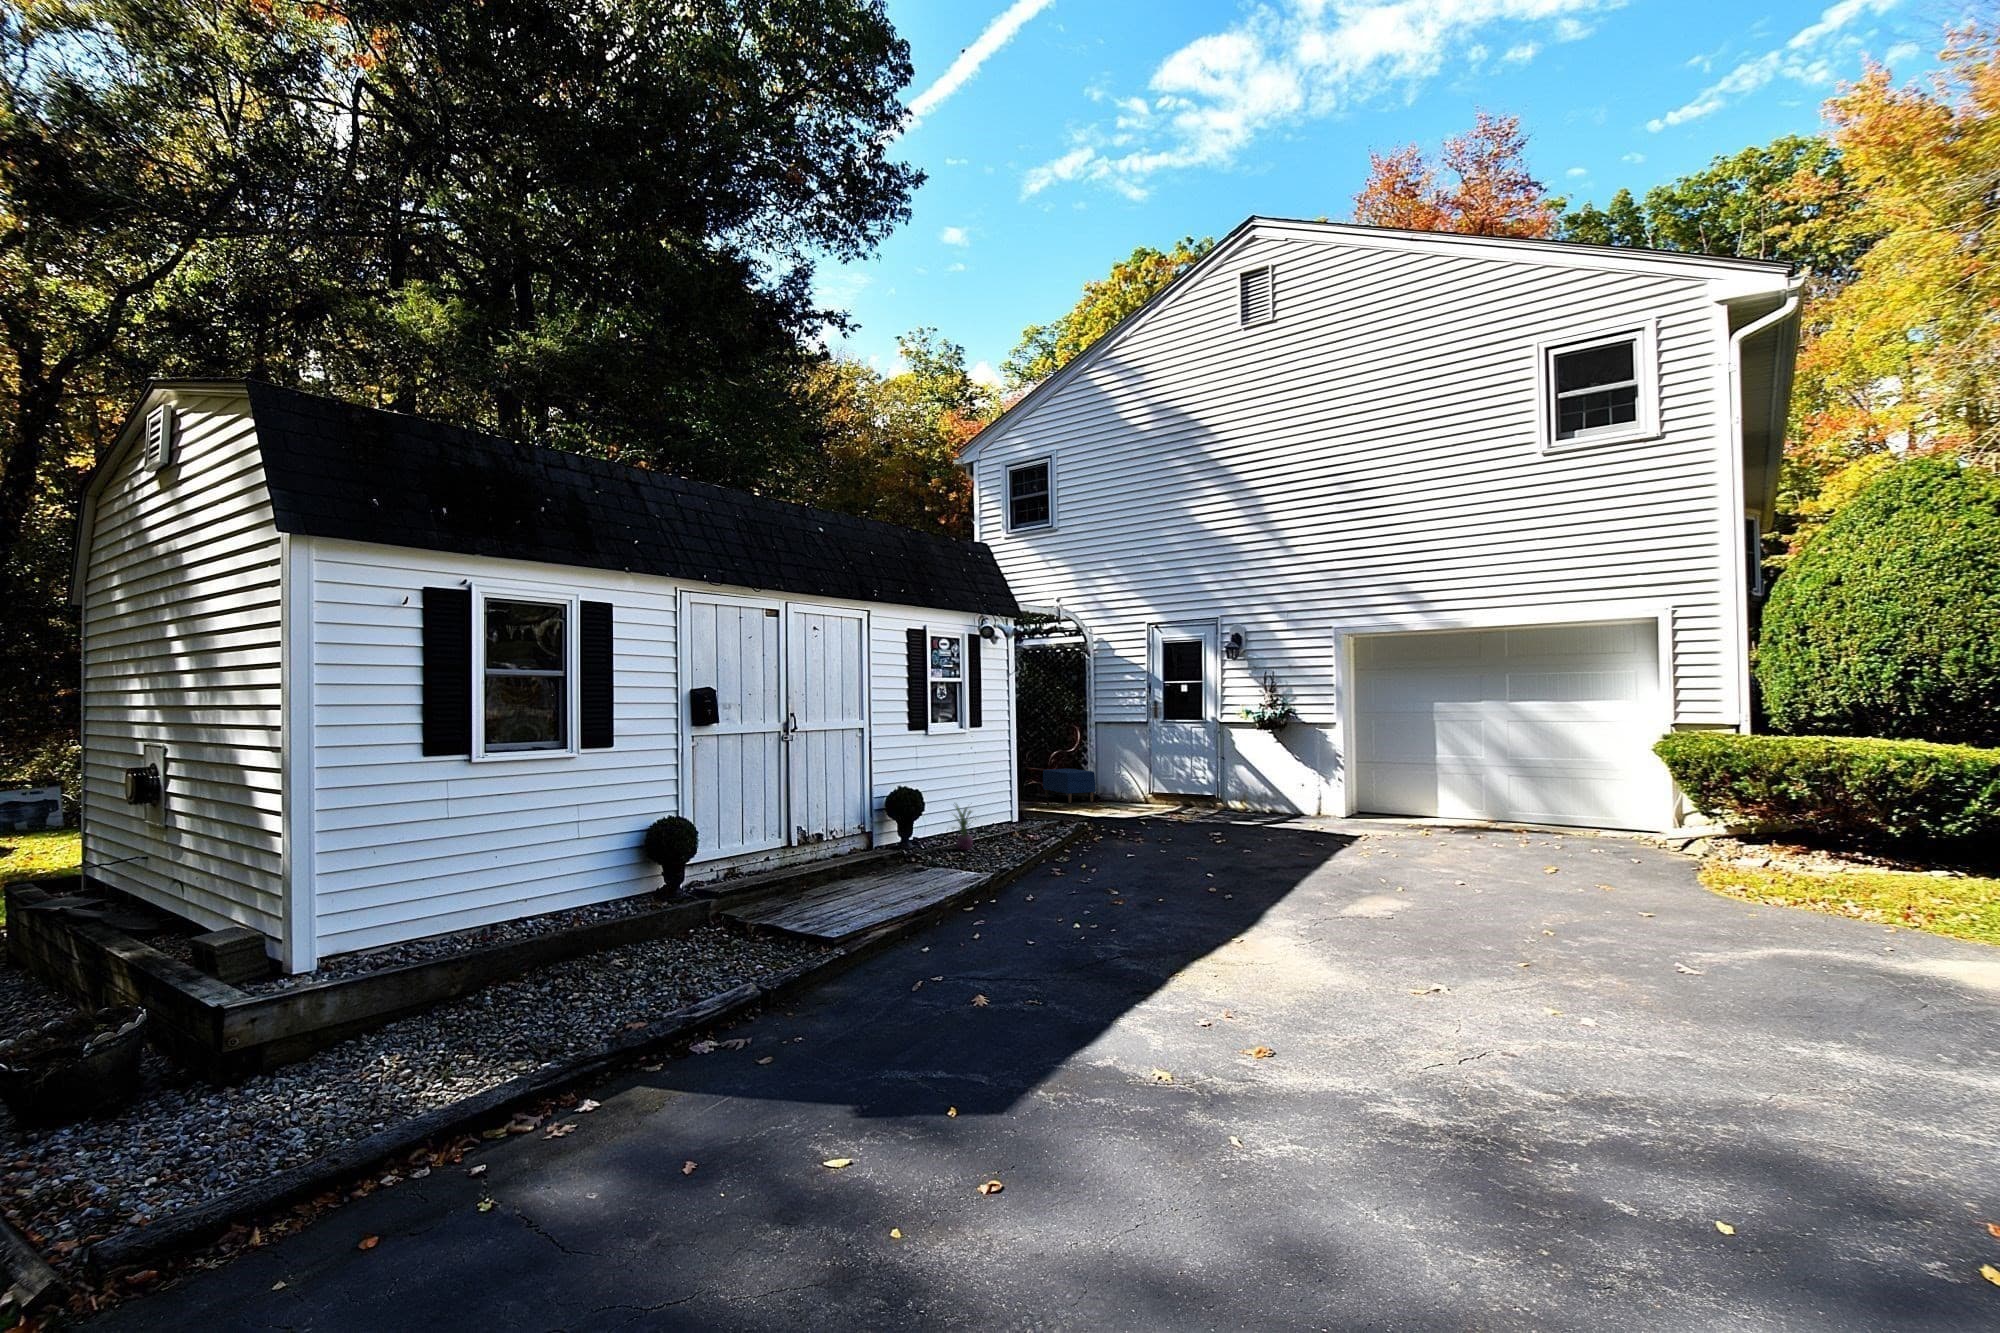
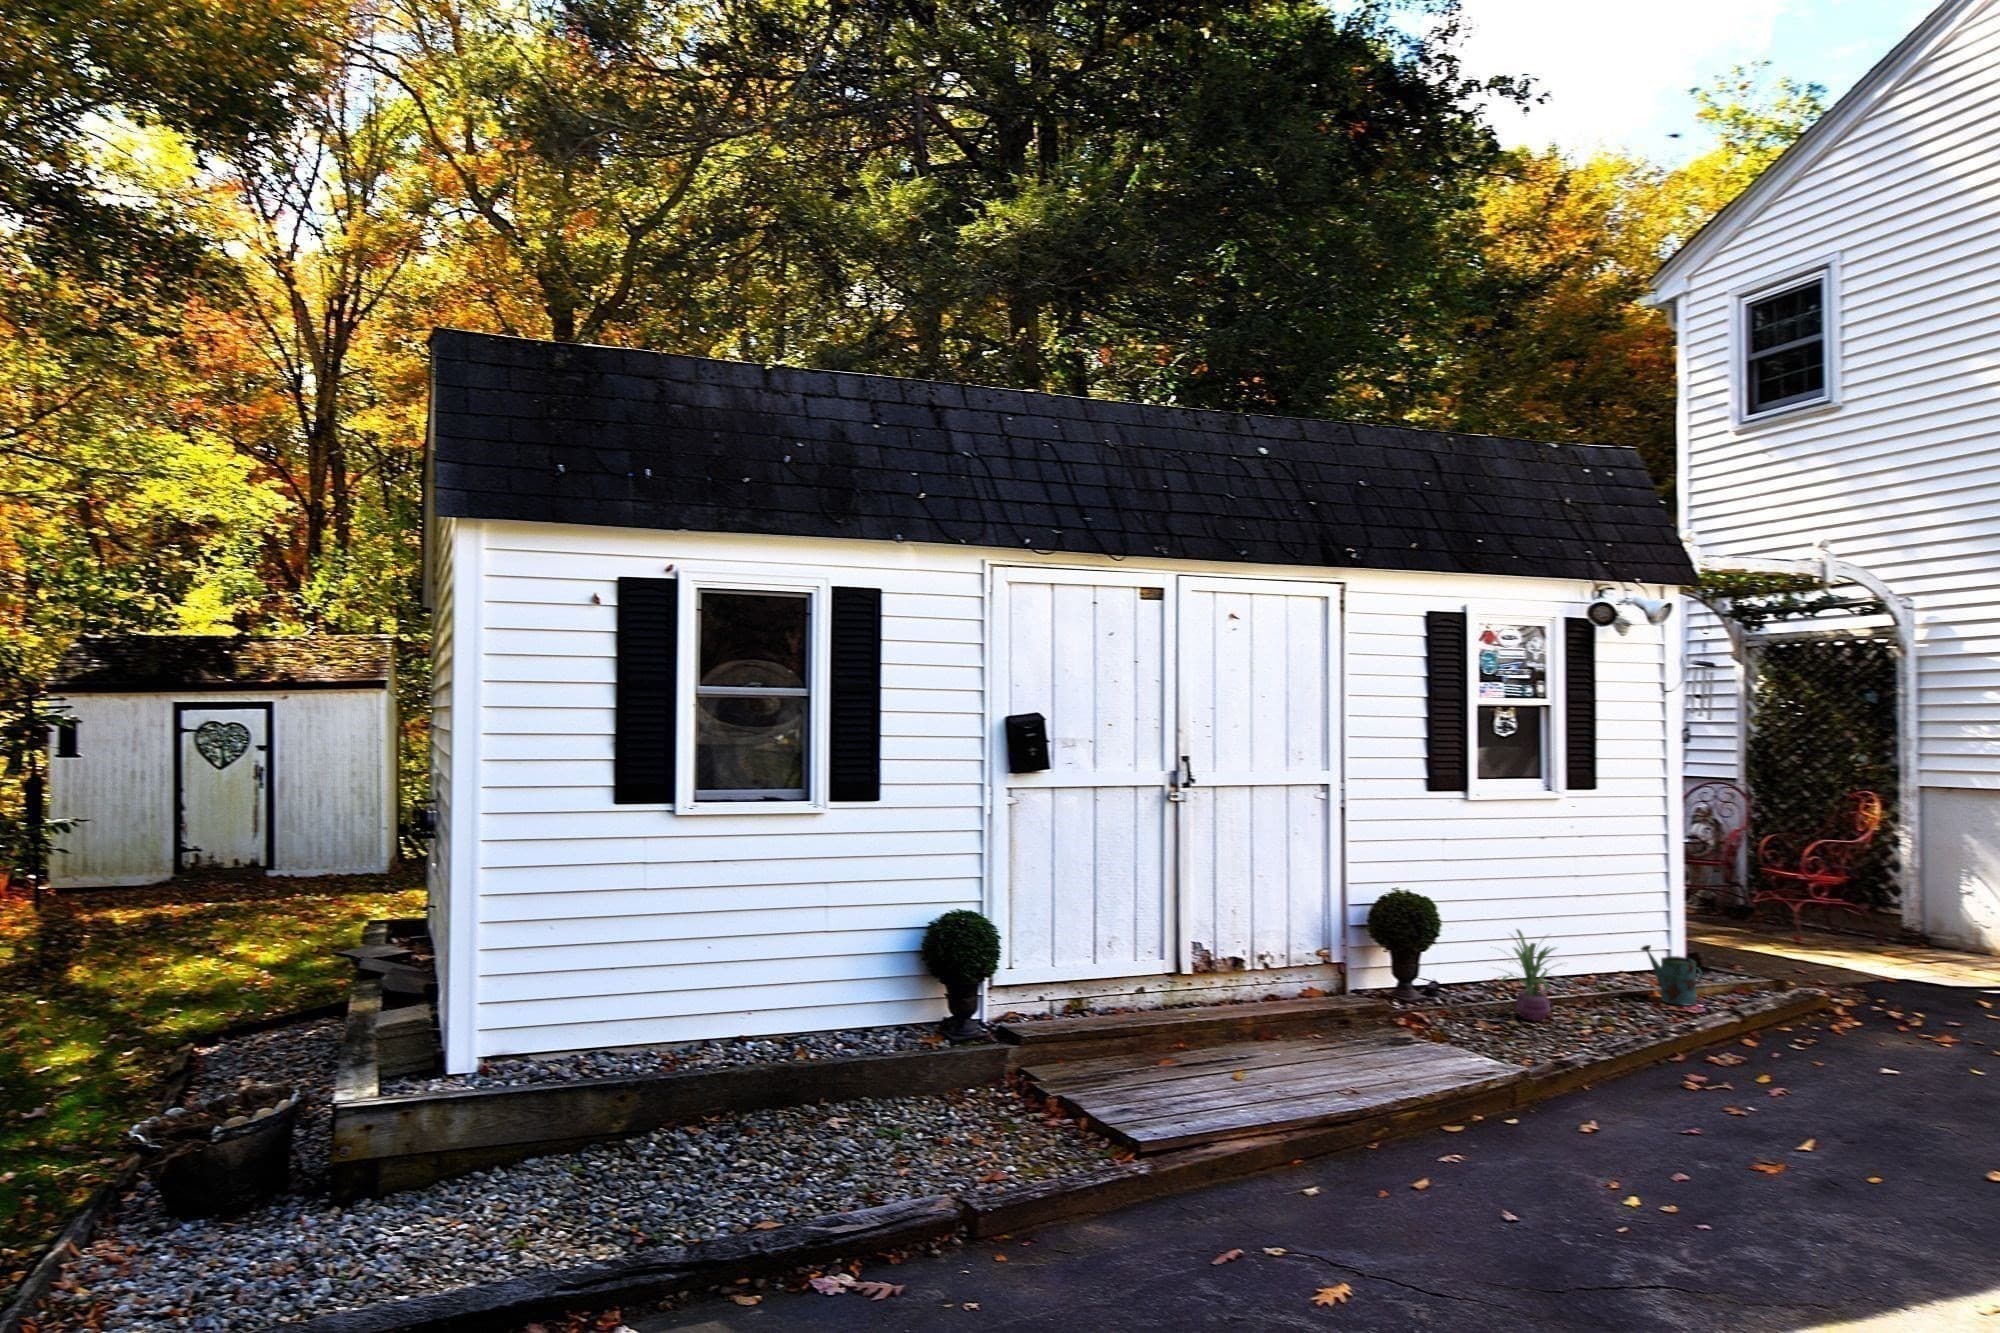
bench: present [1043,768,1095,803] -> none [1797,866,1914,943]
watering can: none [1002,808,1033,835] -> present [1641,945,1703,1006]

